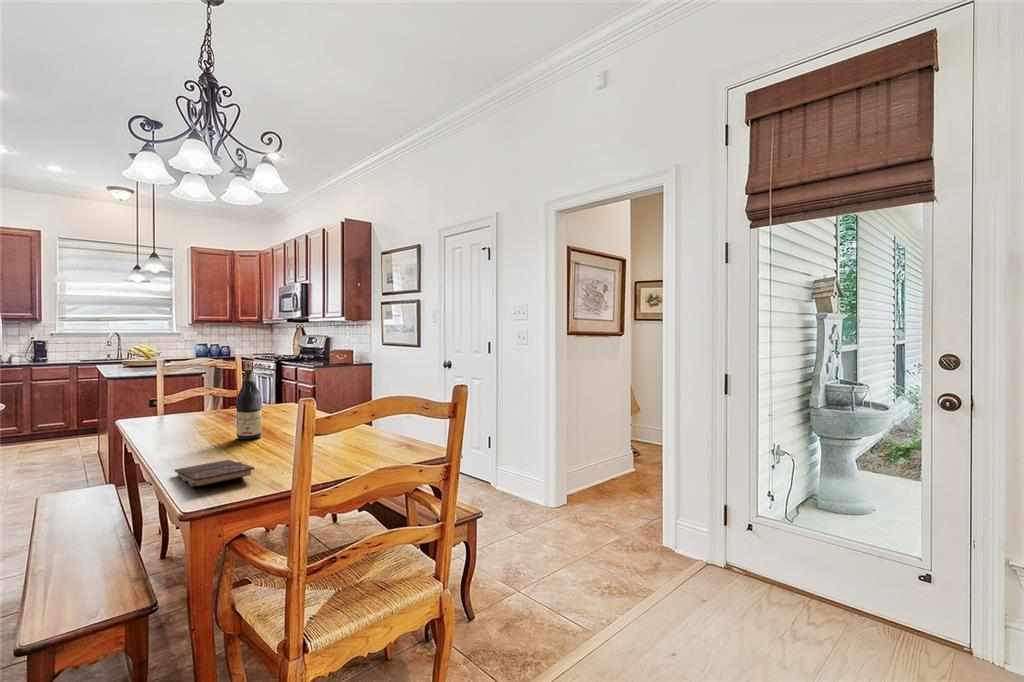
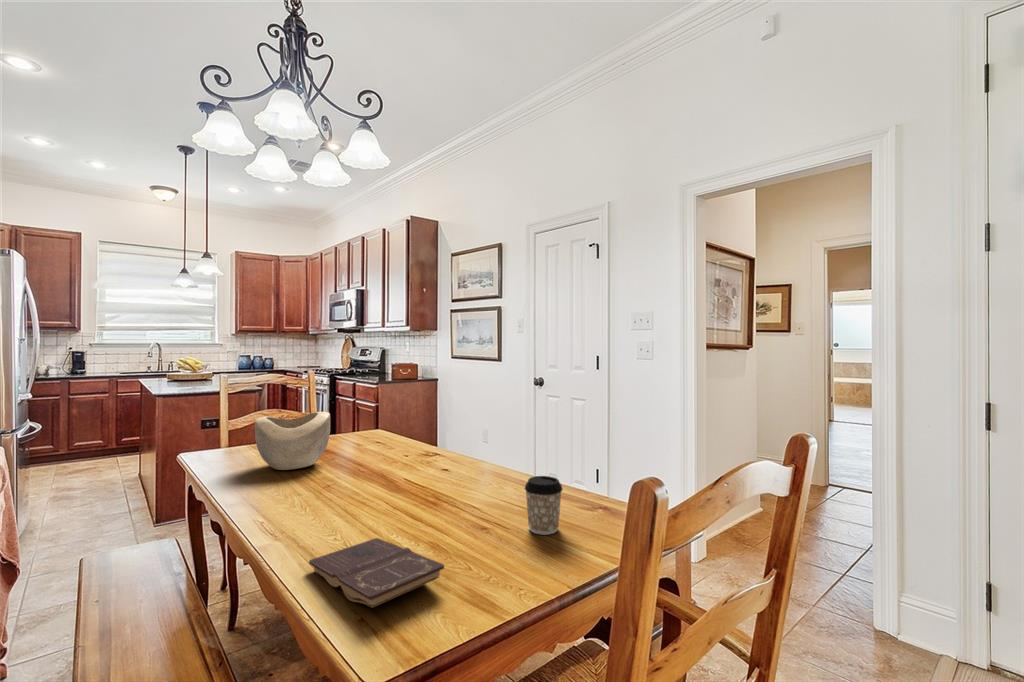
wine bottle: present [236,361,262,440] -> none [354,382,385,492]
decorative bowl: none [168,385,232,428] -> present [255,412,330,470]
coffee cup: none [337,422,364,459] -> present [525,476,563,535]

